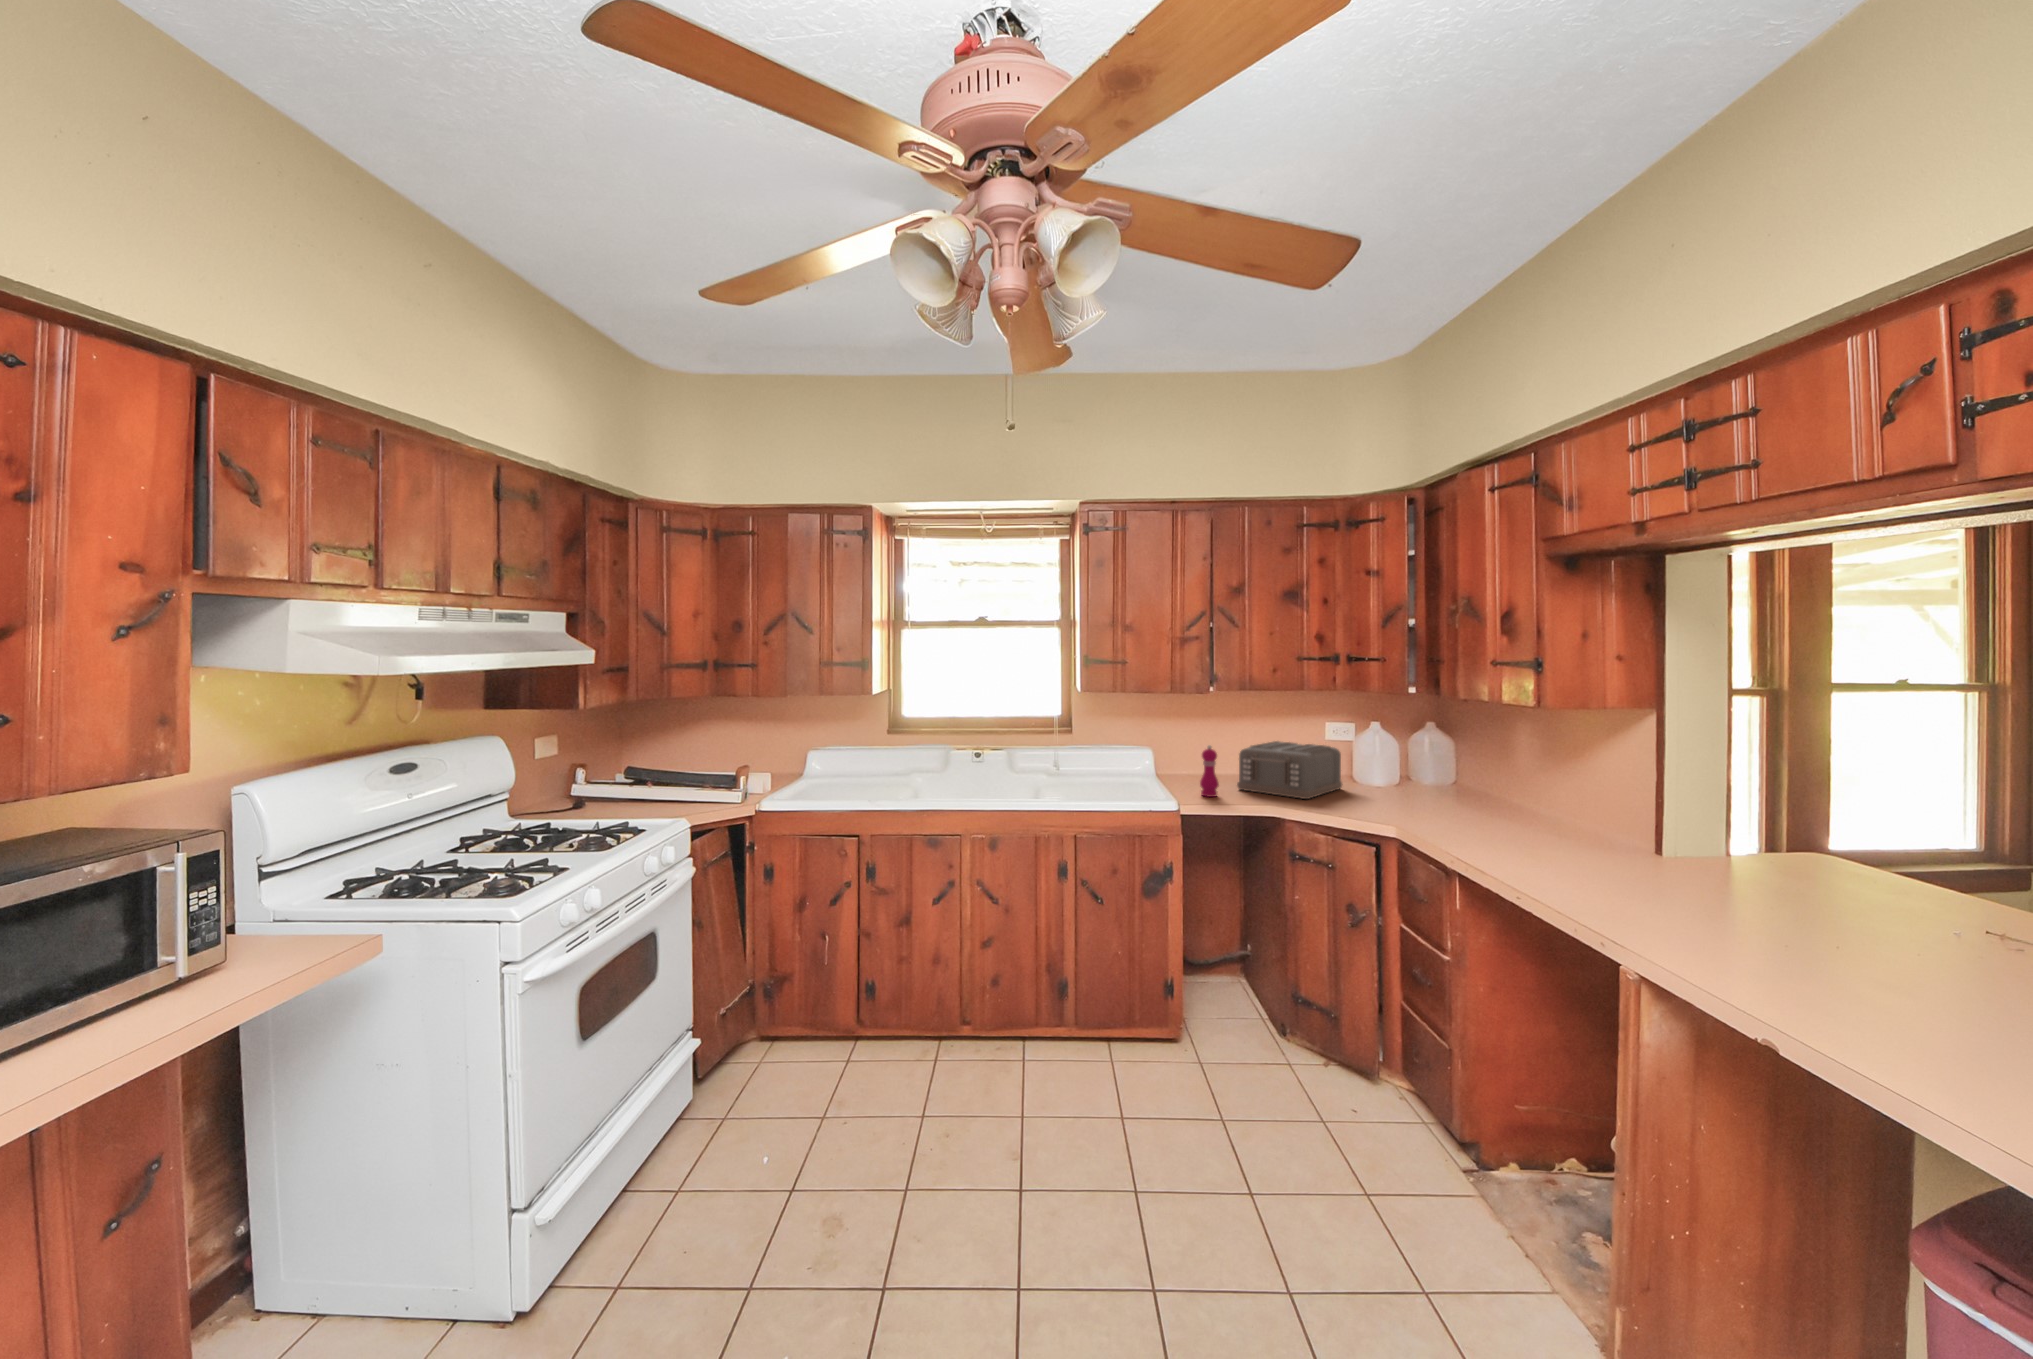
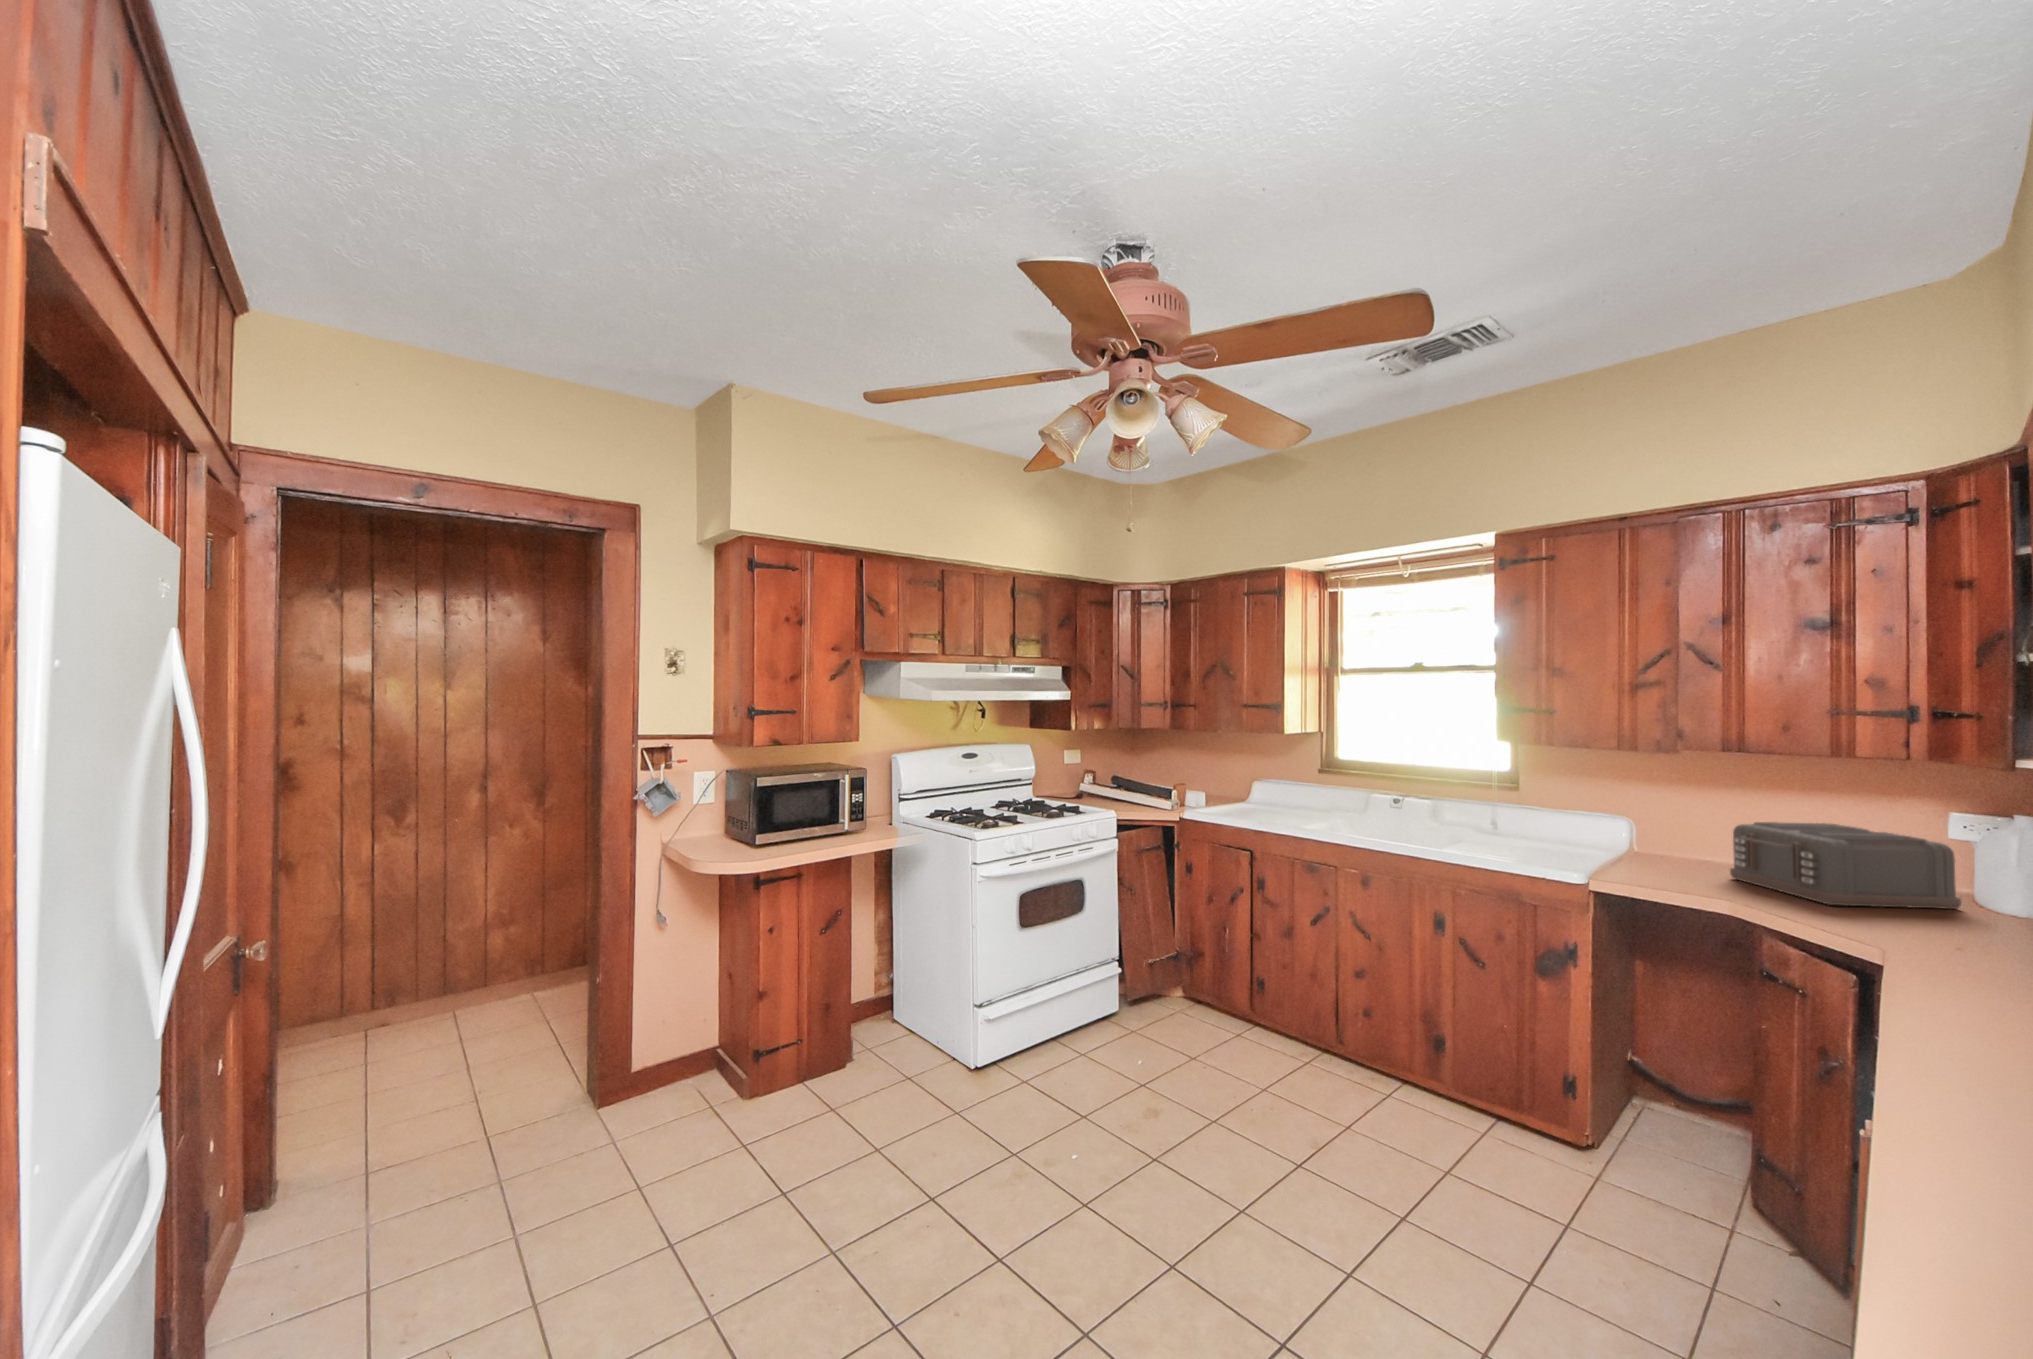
pepper mill: present [1200,745,1219,797] -> none [1646,812,1677,878]

